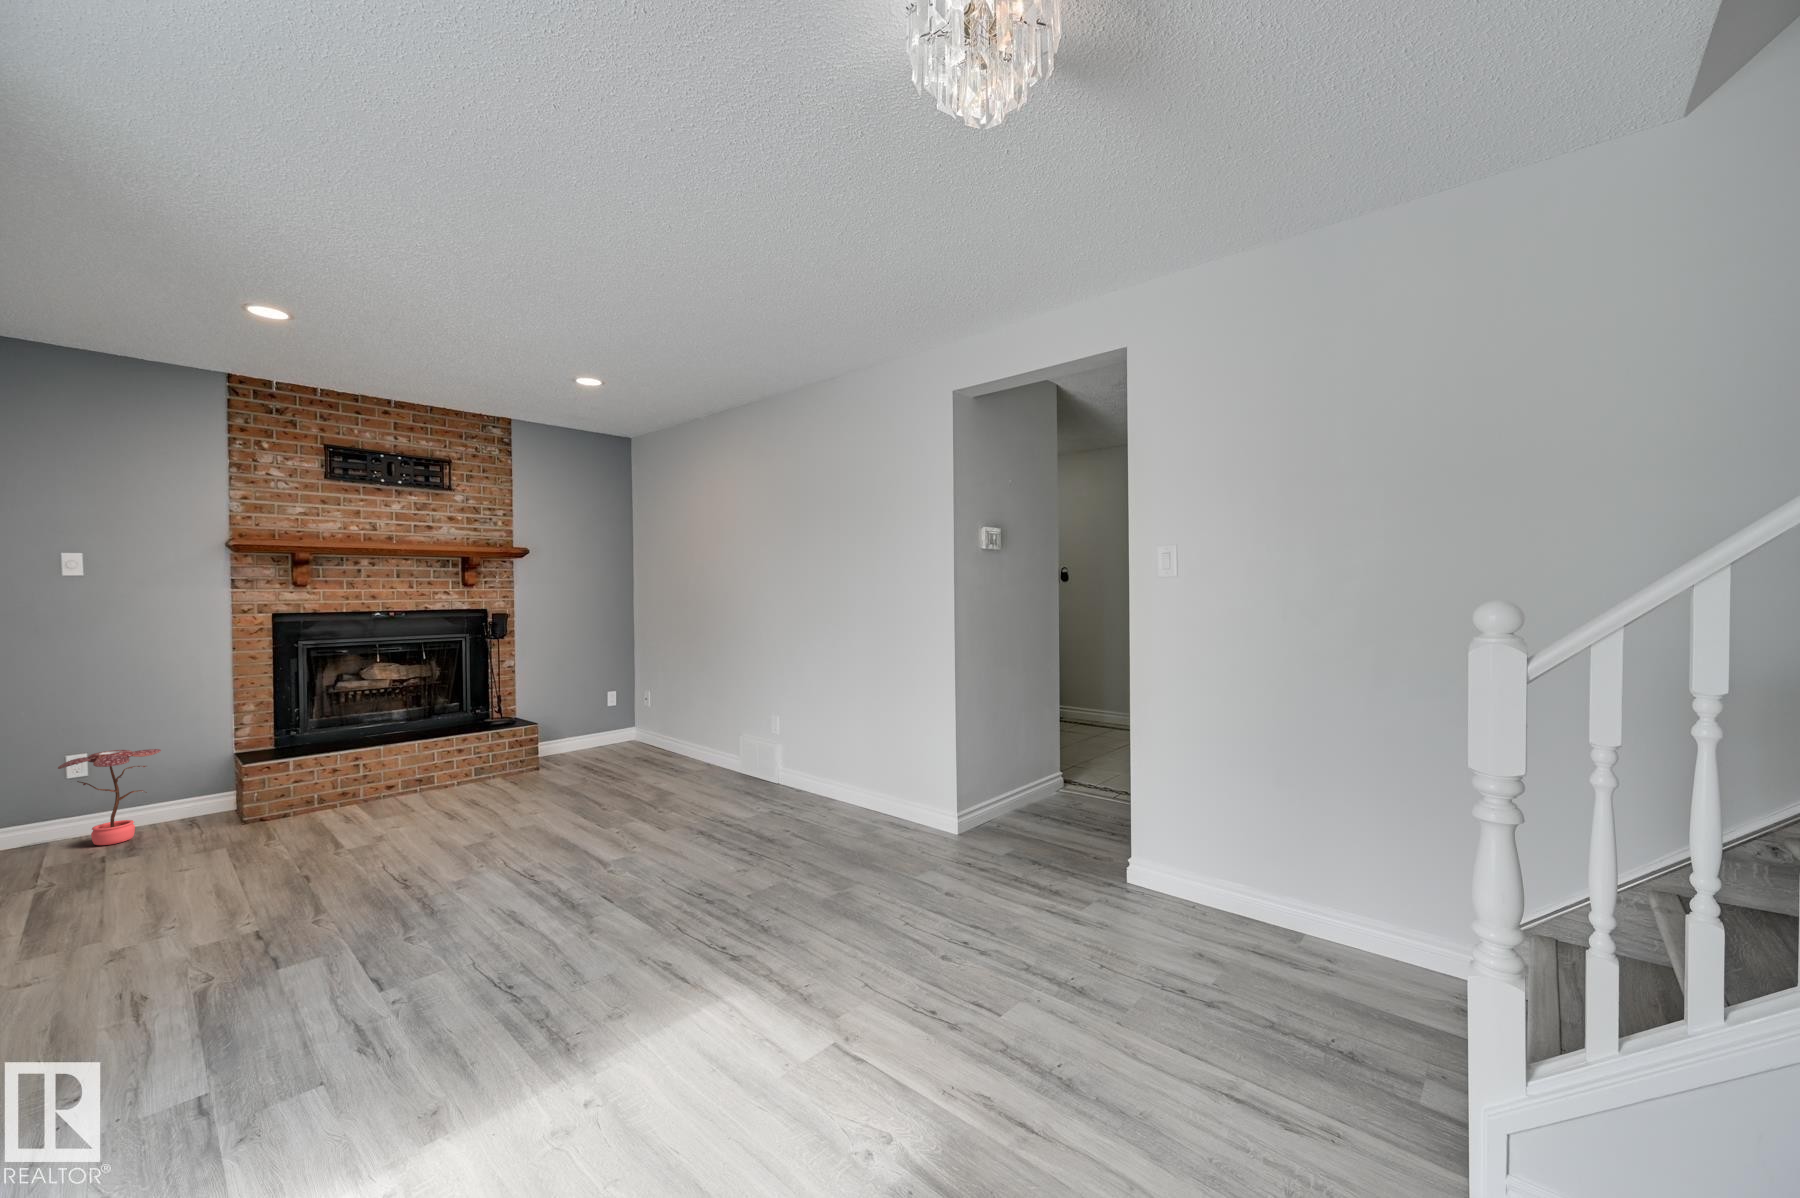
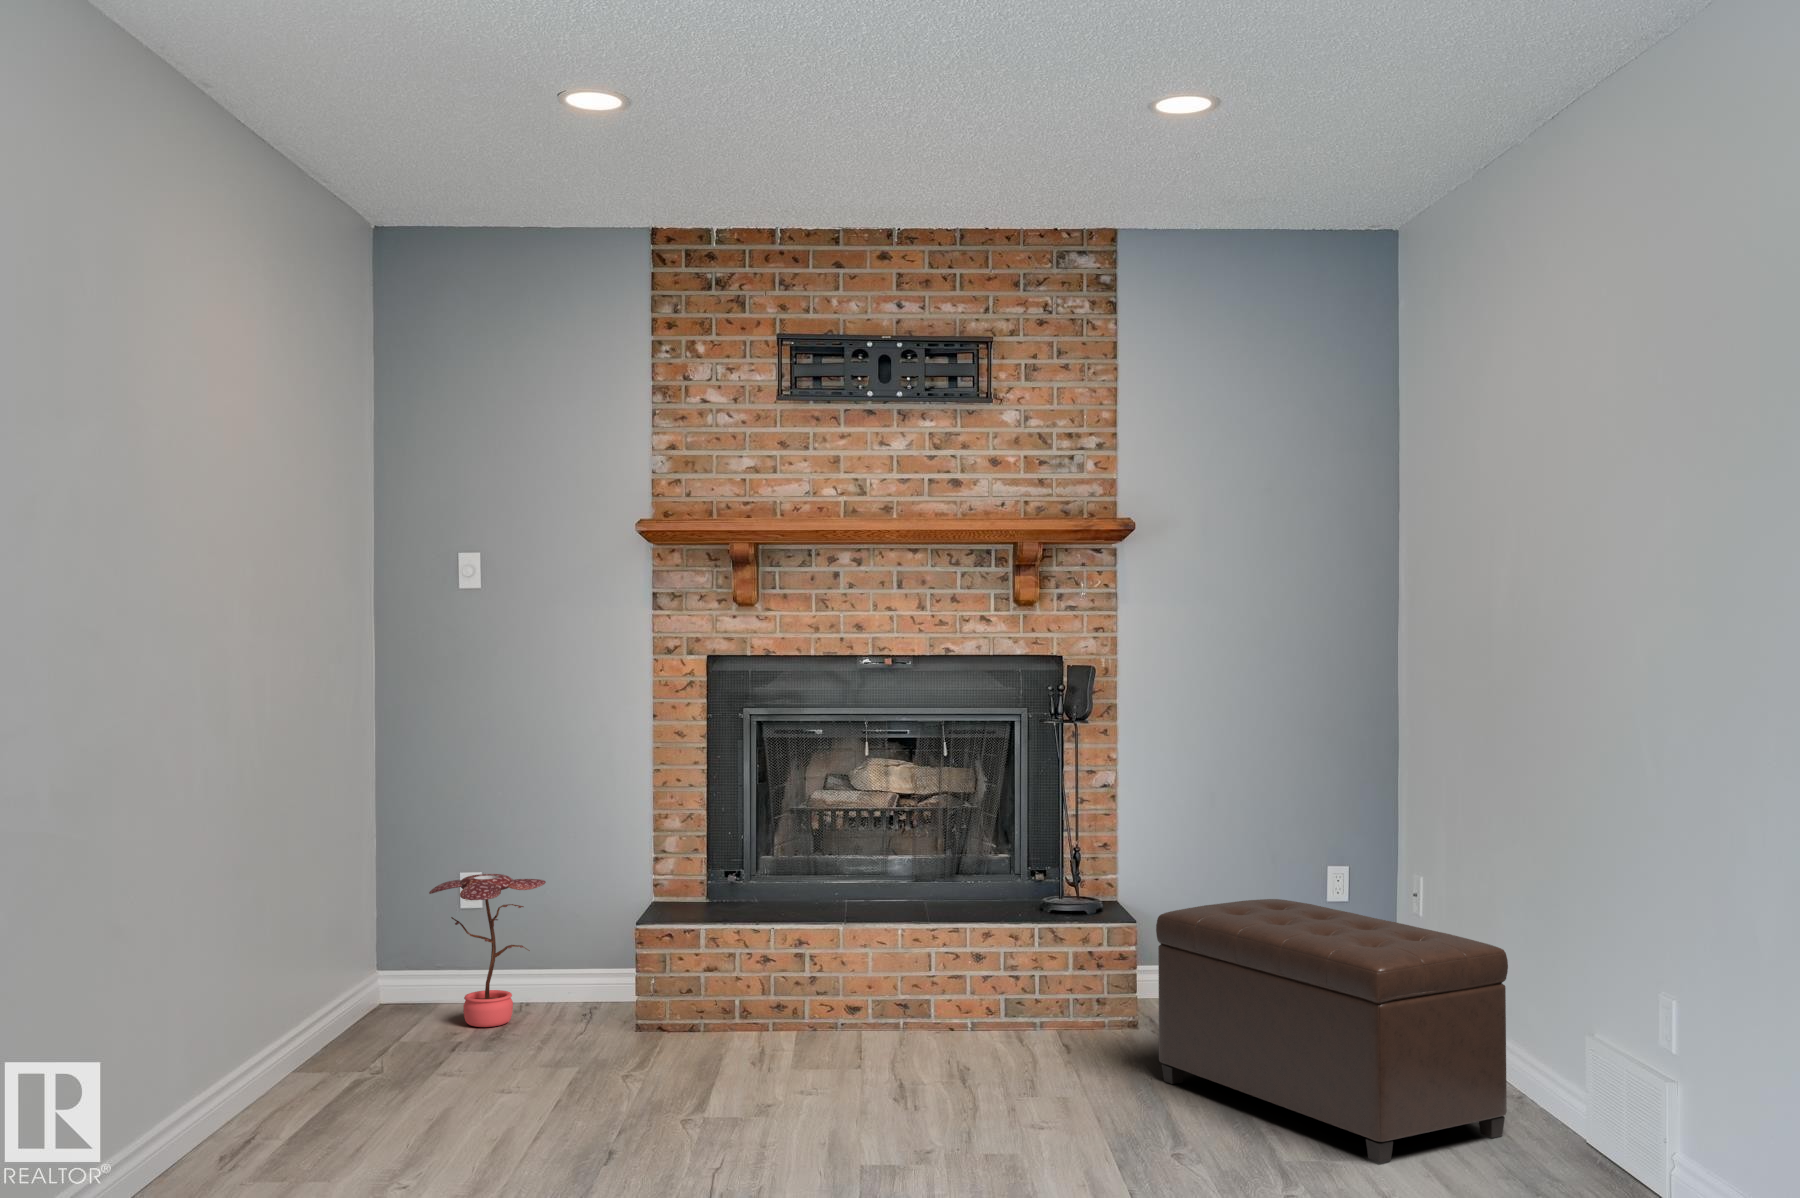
ottoman: none [568,704,719,794] -> present [1156,899,1508,1163]

